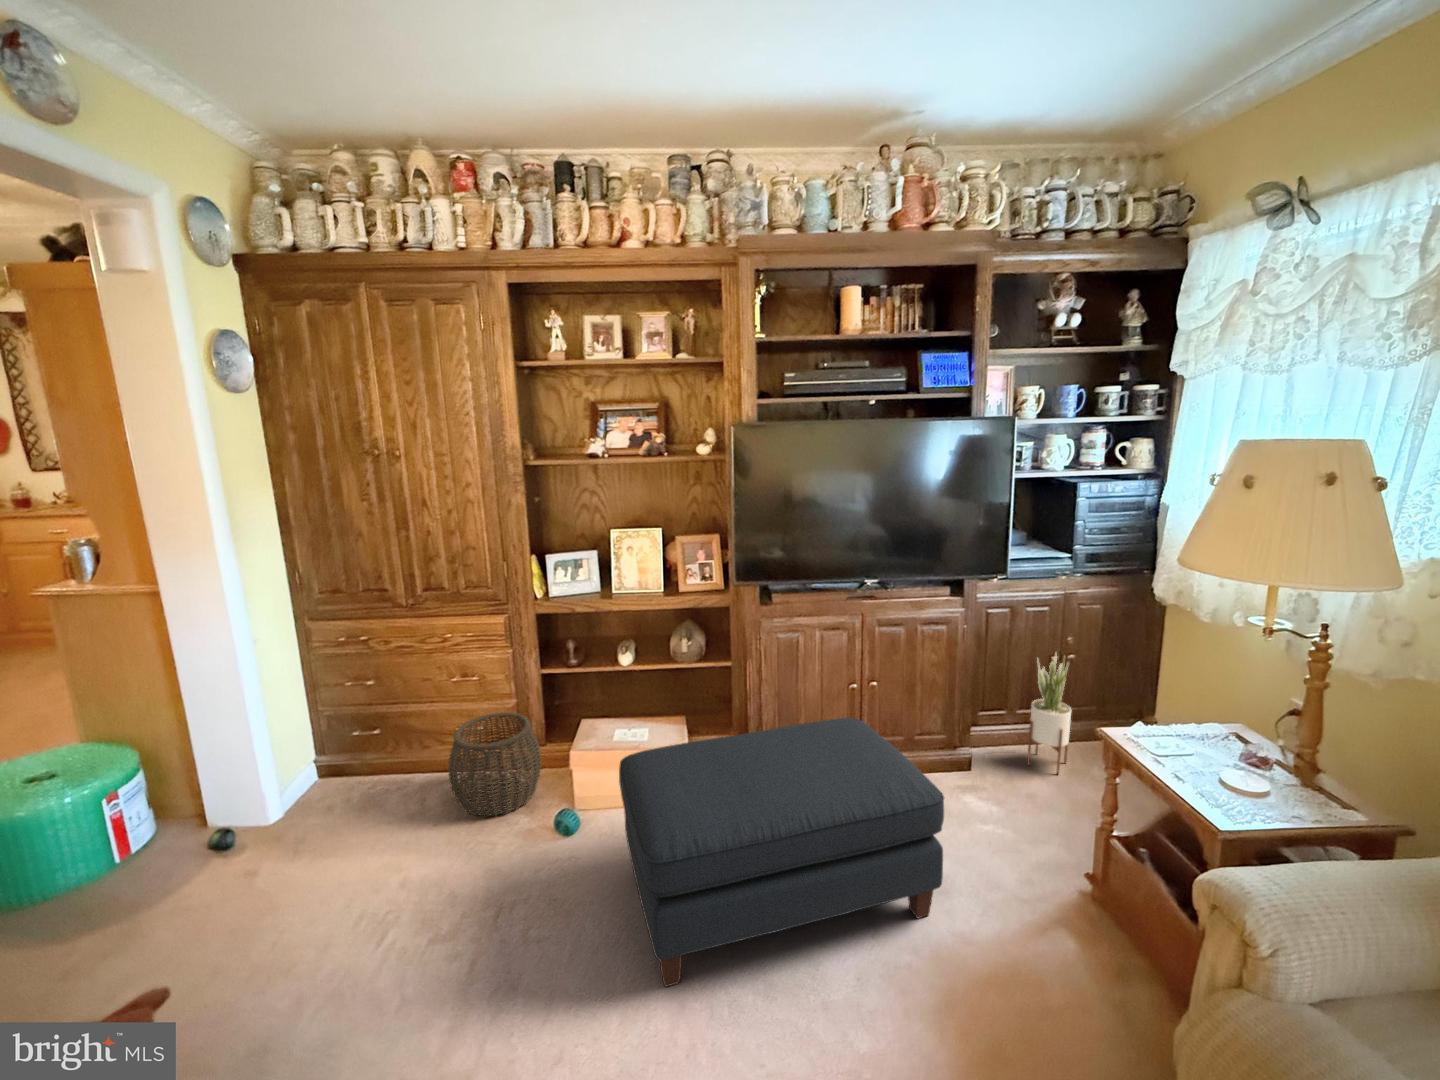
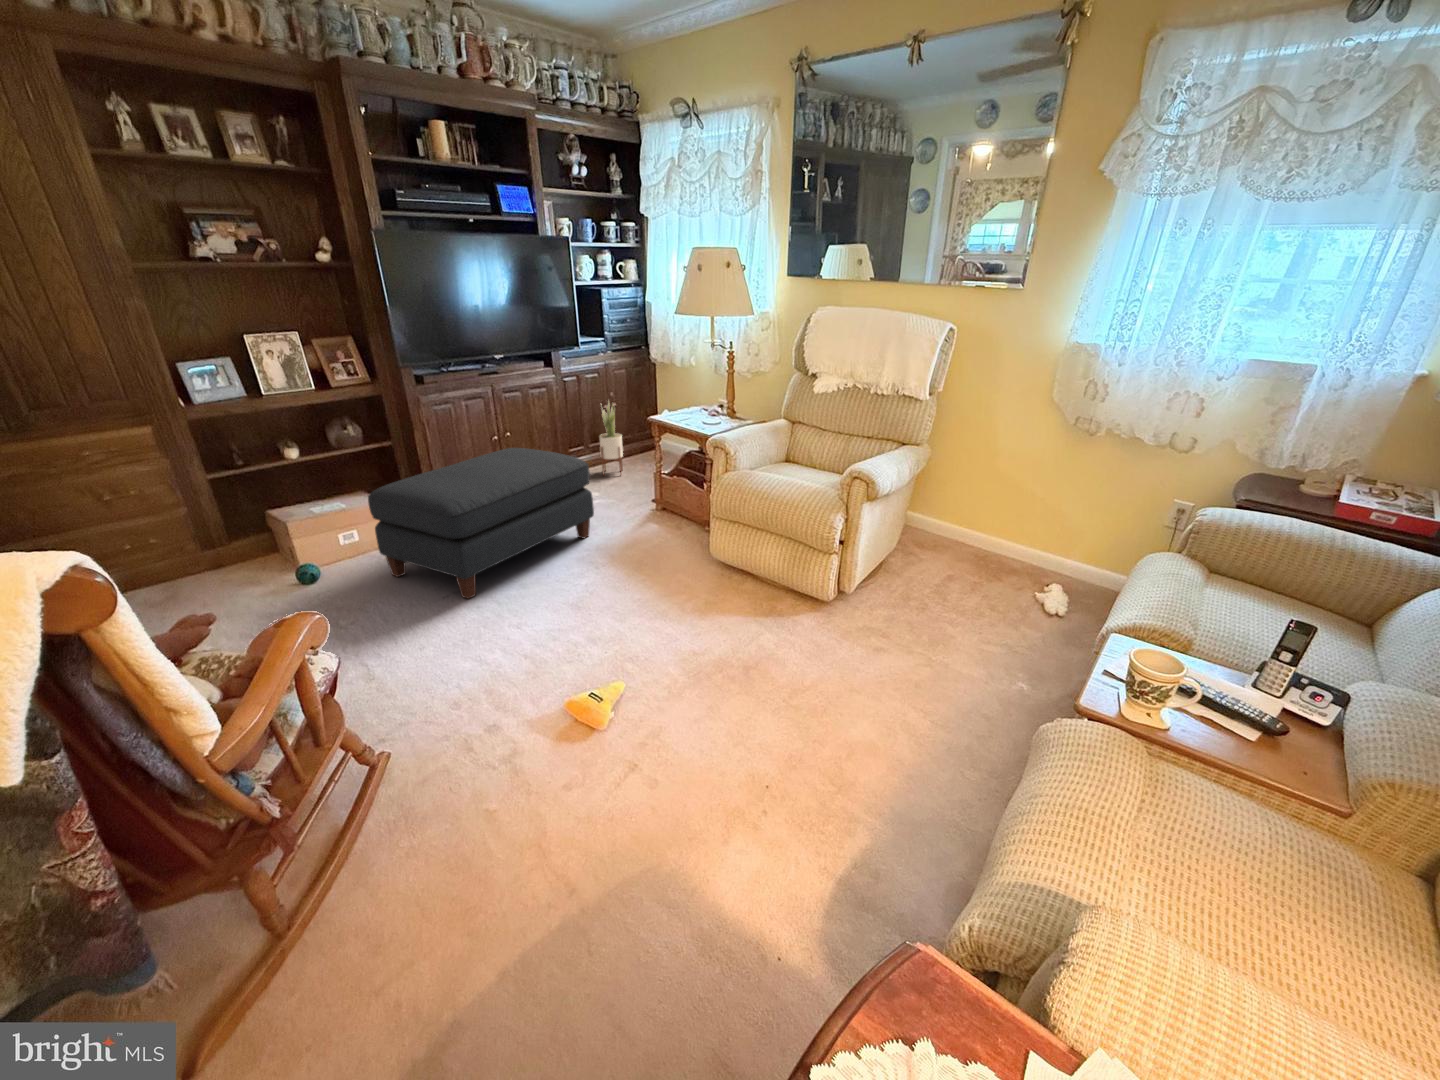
woven basket: present [448,713,542,817] -> none [148,513,254,602]

